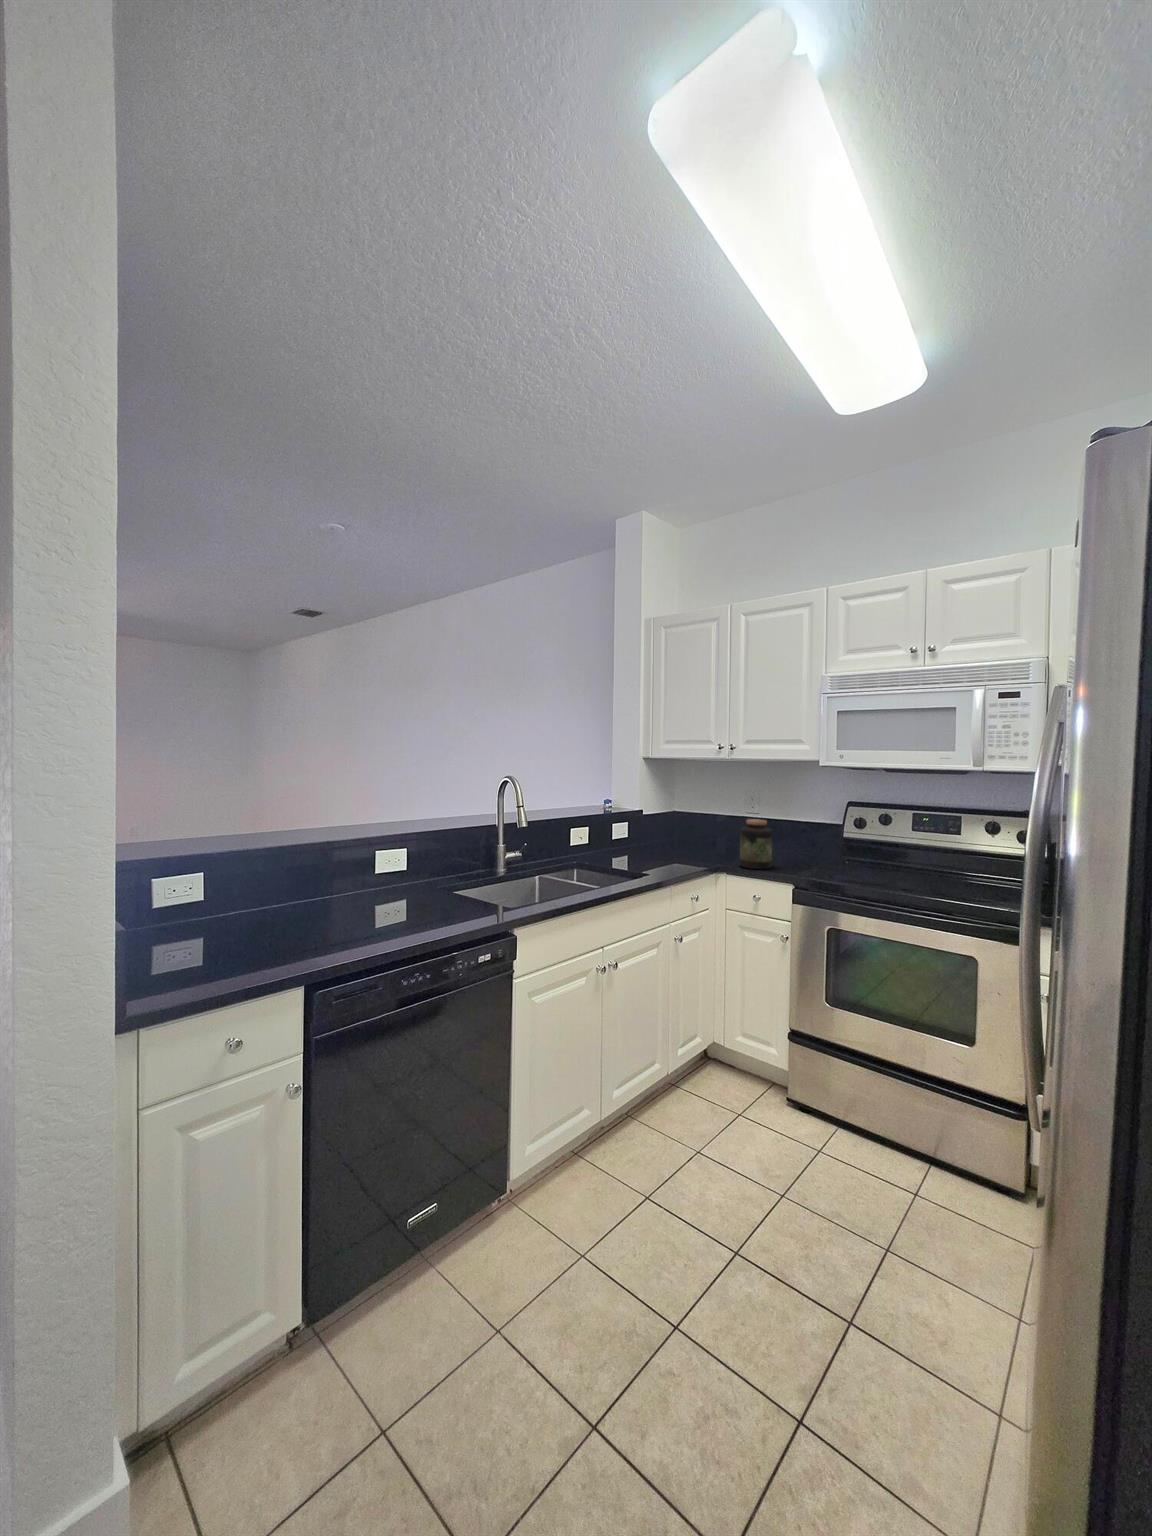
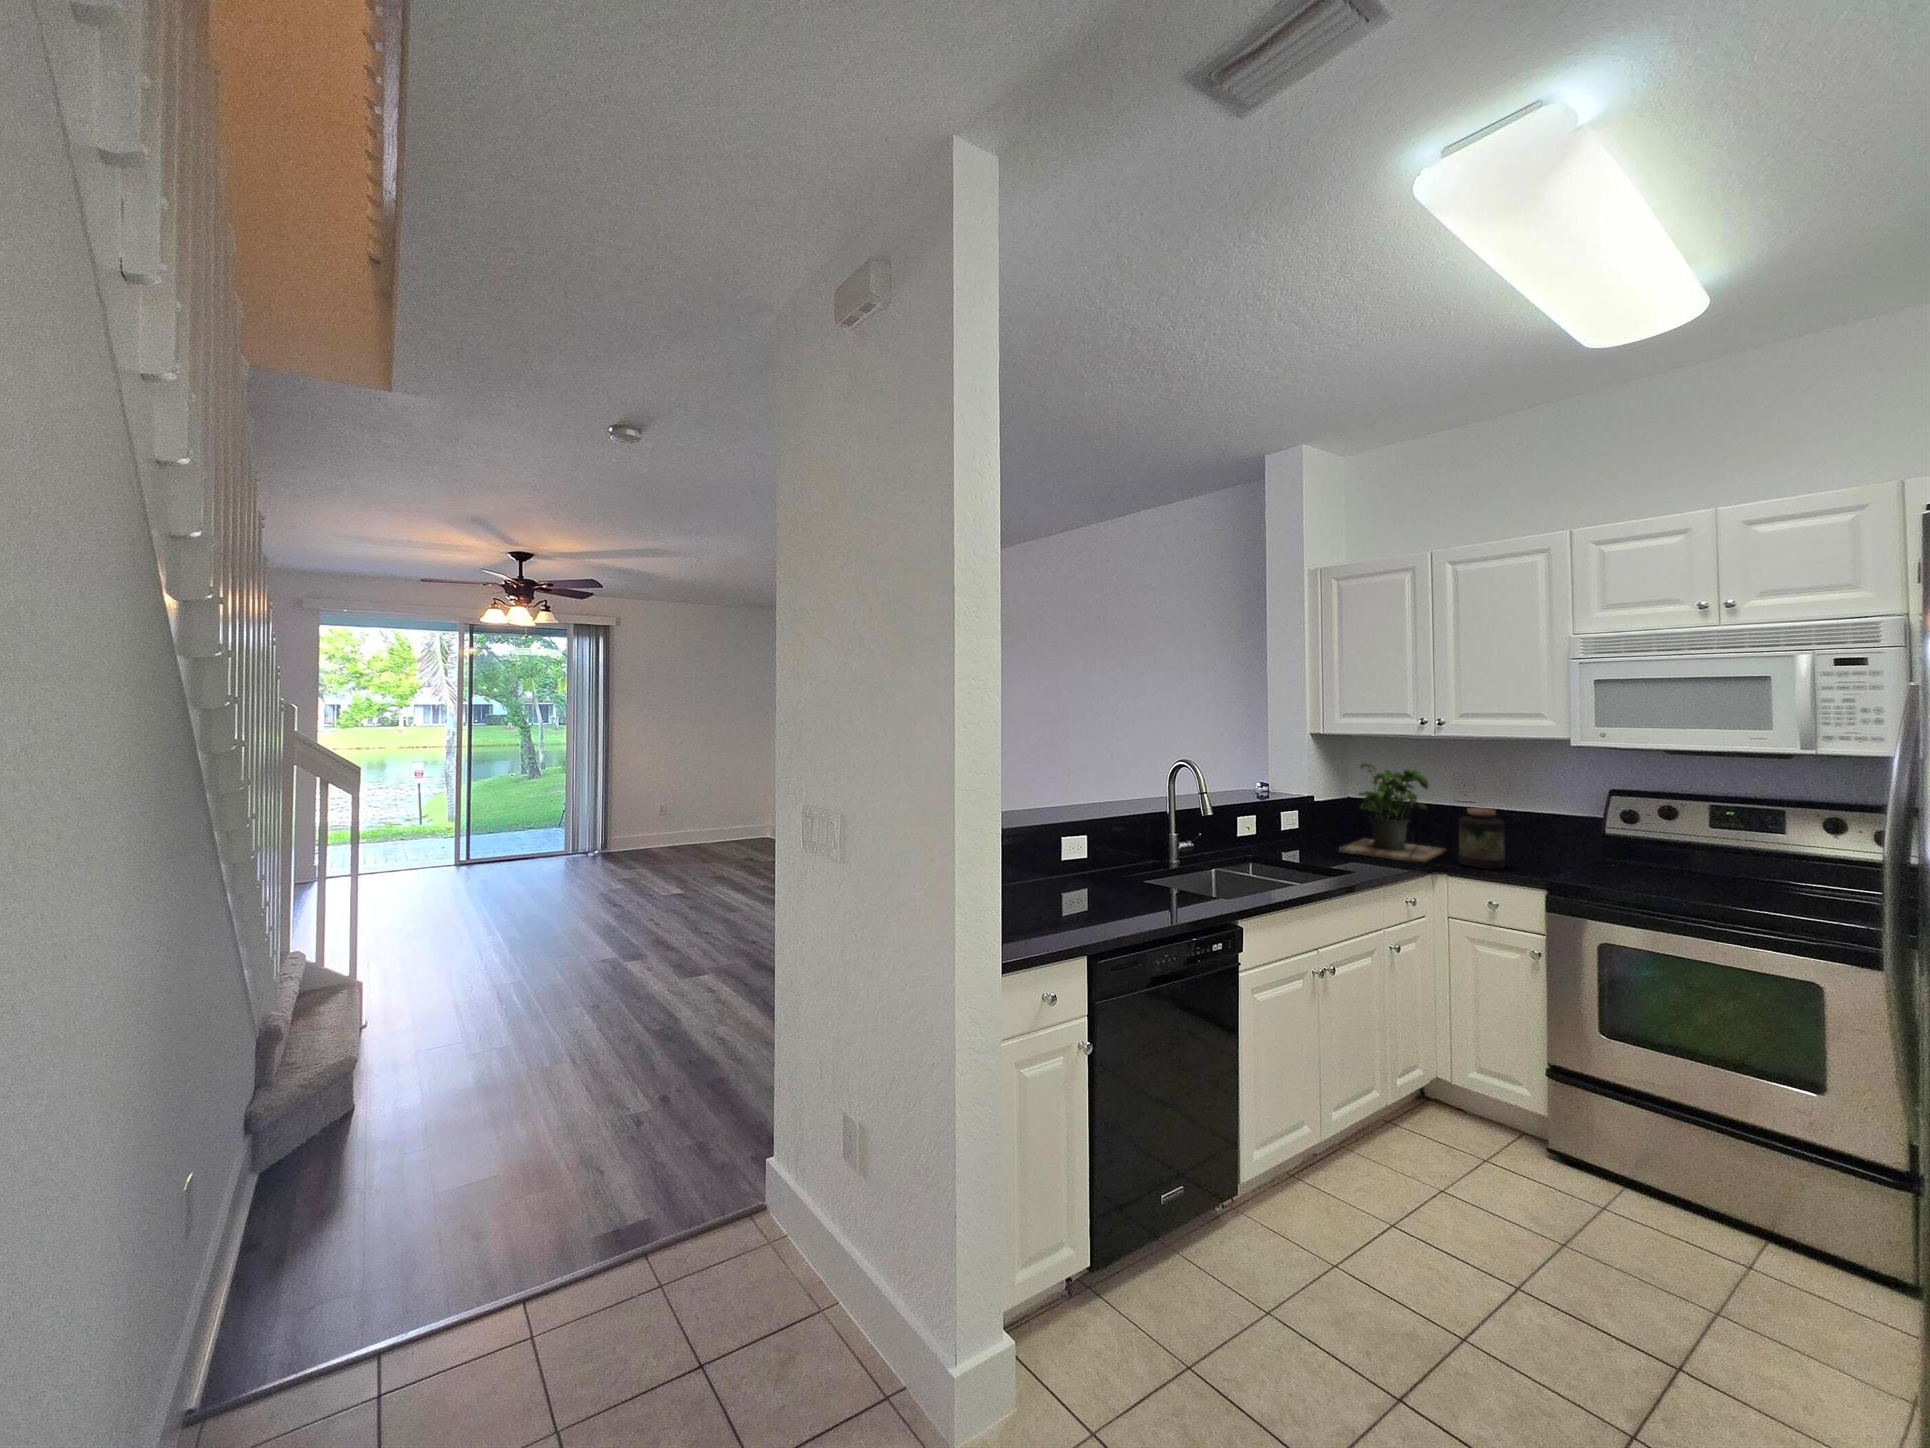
potted plant: none [653,783,736,866] -> present [1339,763,1446,862]

